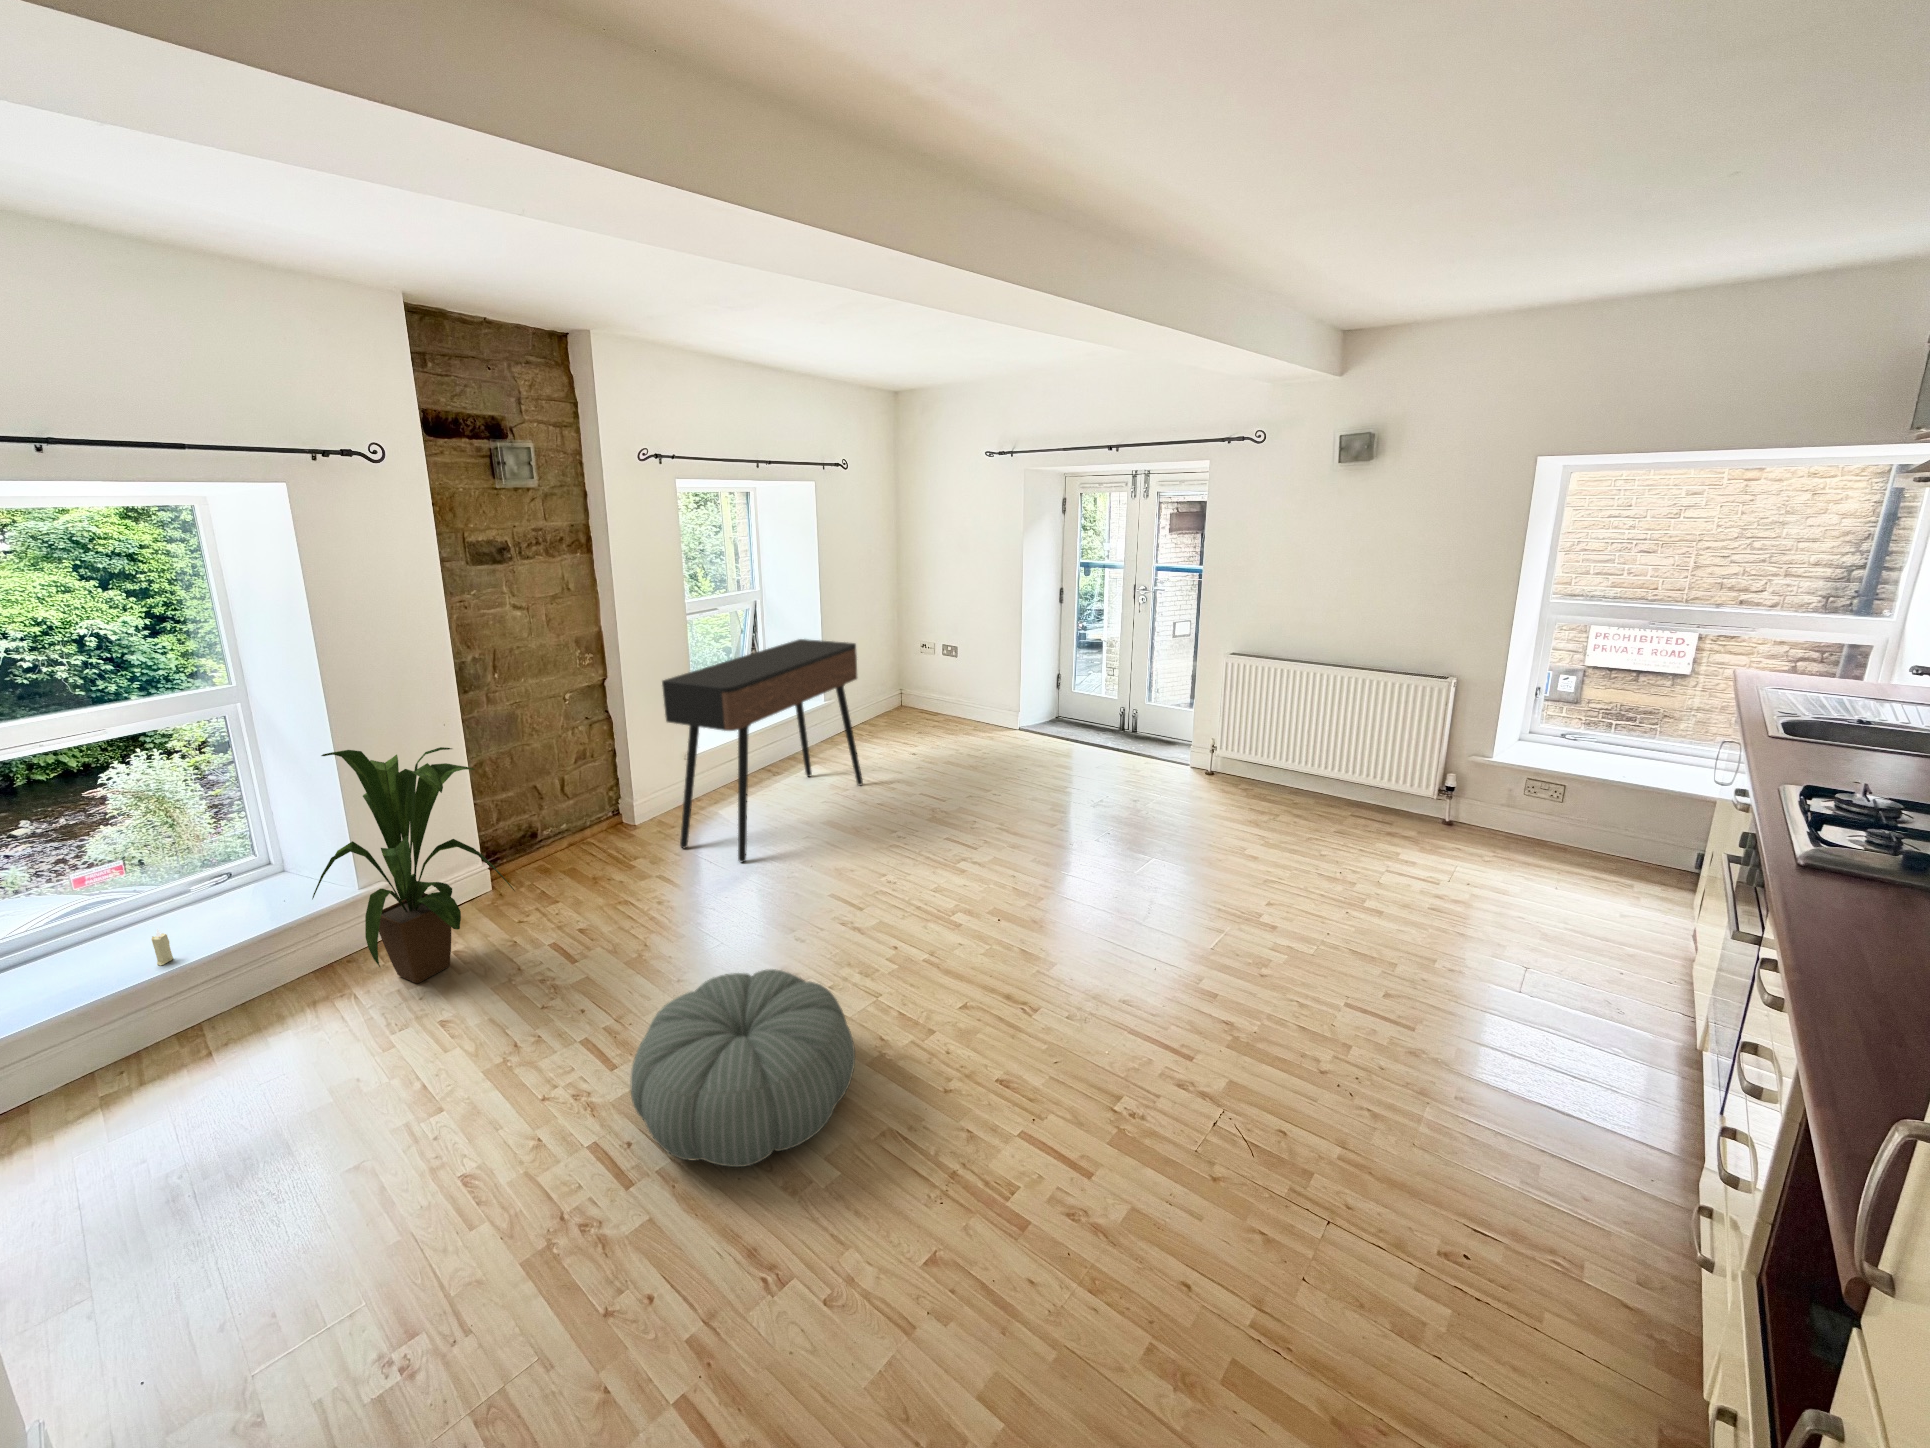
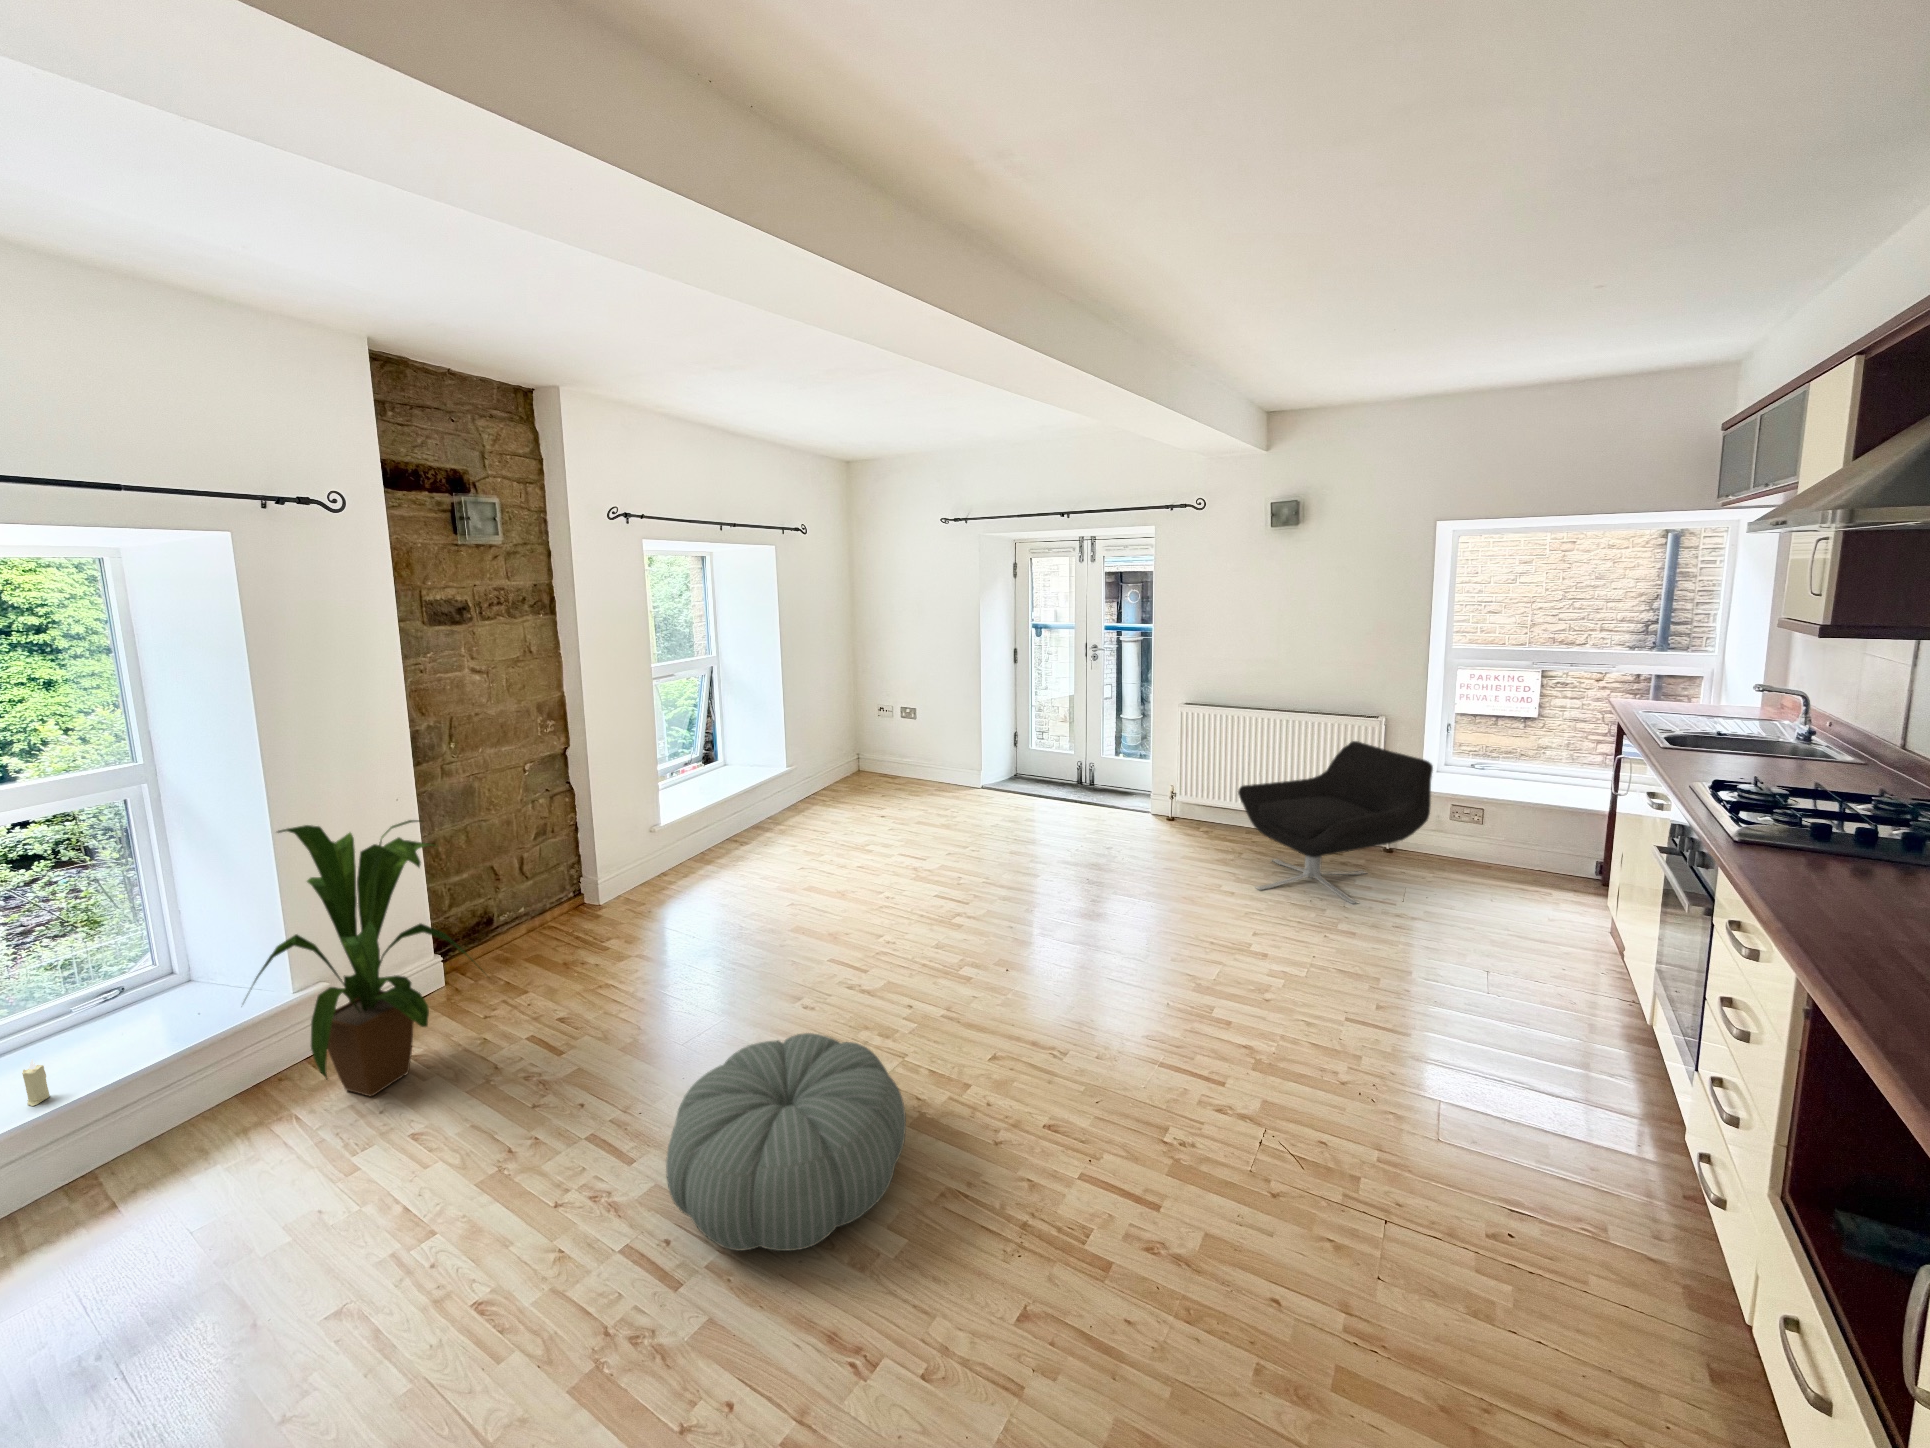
console table: present [662,639,863,862] -> none [642,701,841,933]
lounge chair: none [1276,704,1505,884] -> present [1238,741,1433,904]

